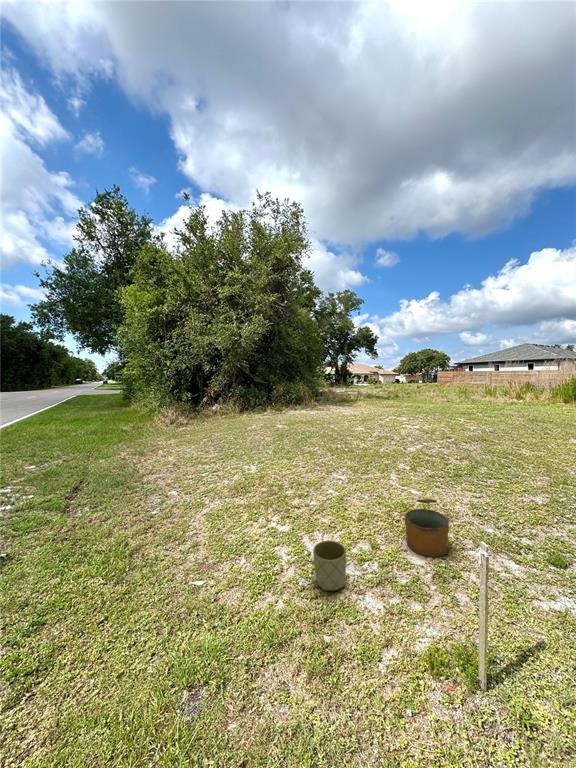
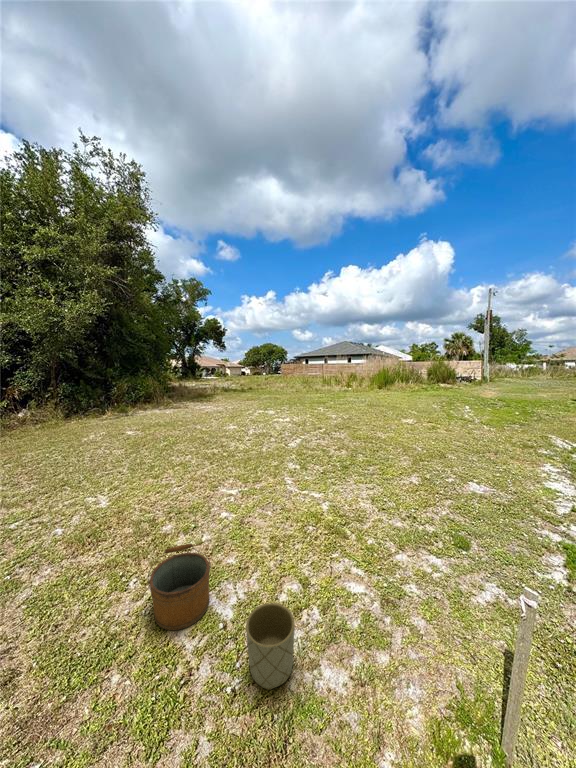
bucket: present [404,499,449,557] -> present [148,544,211,630]

